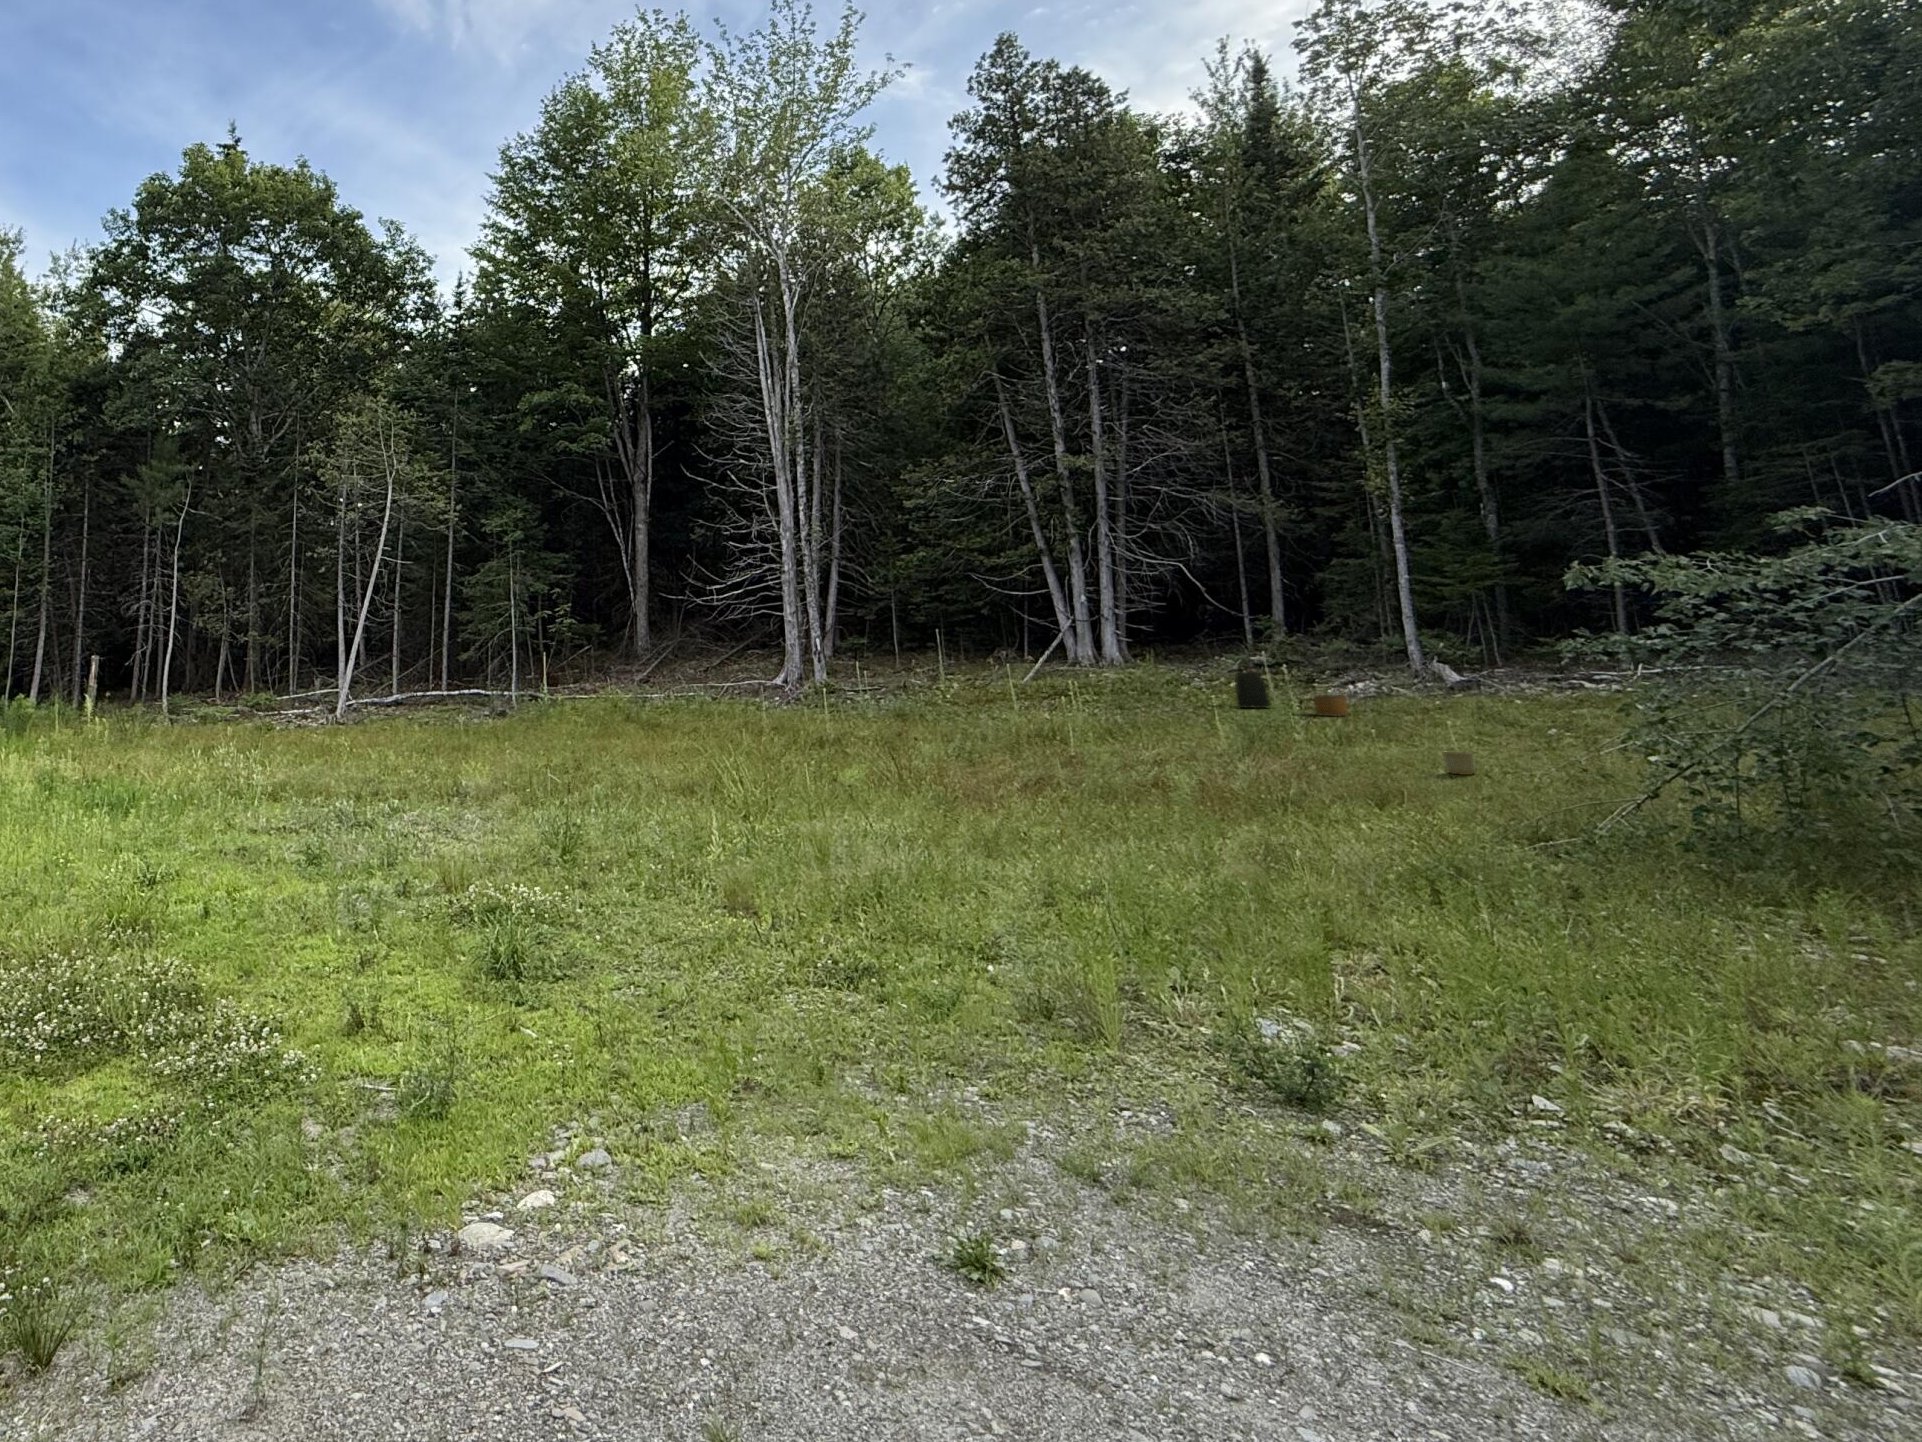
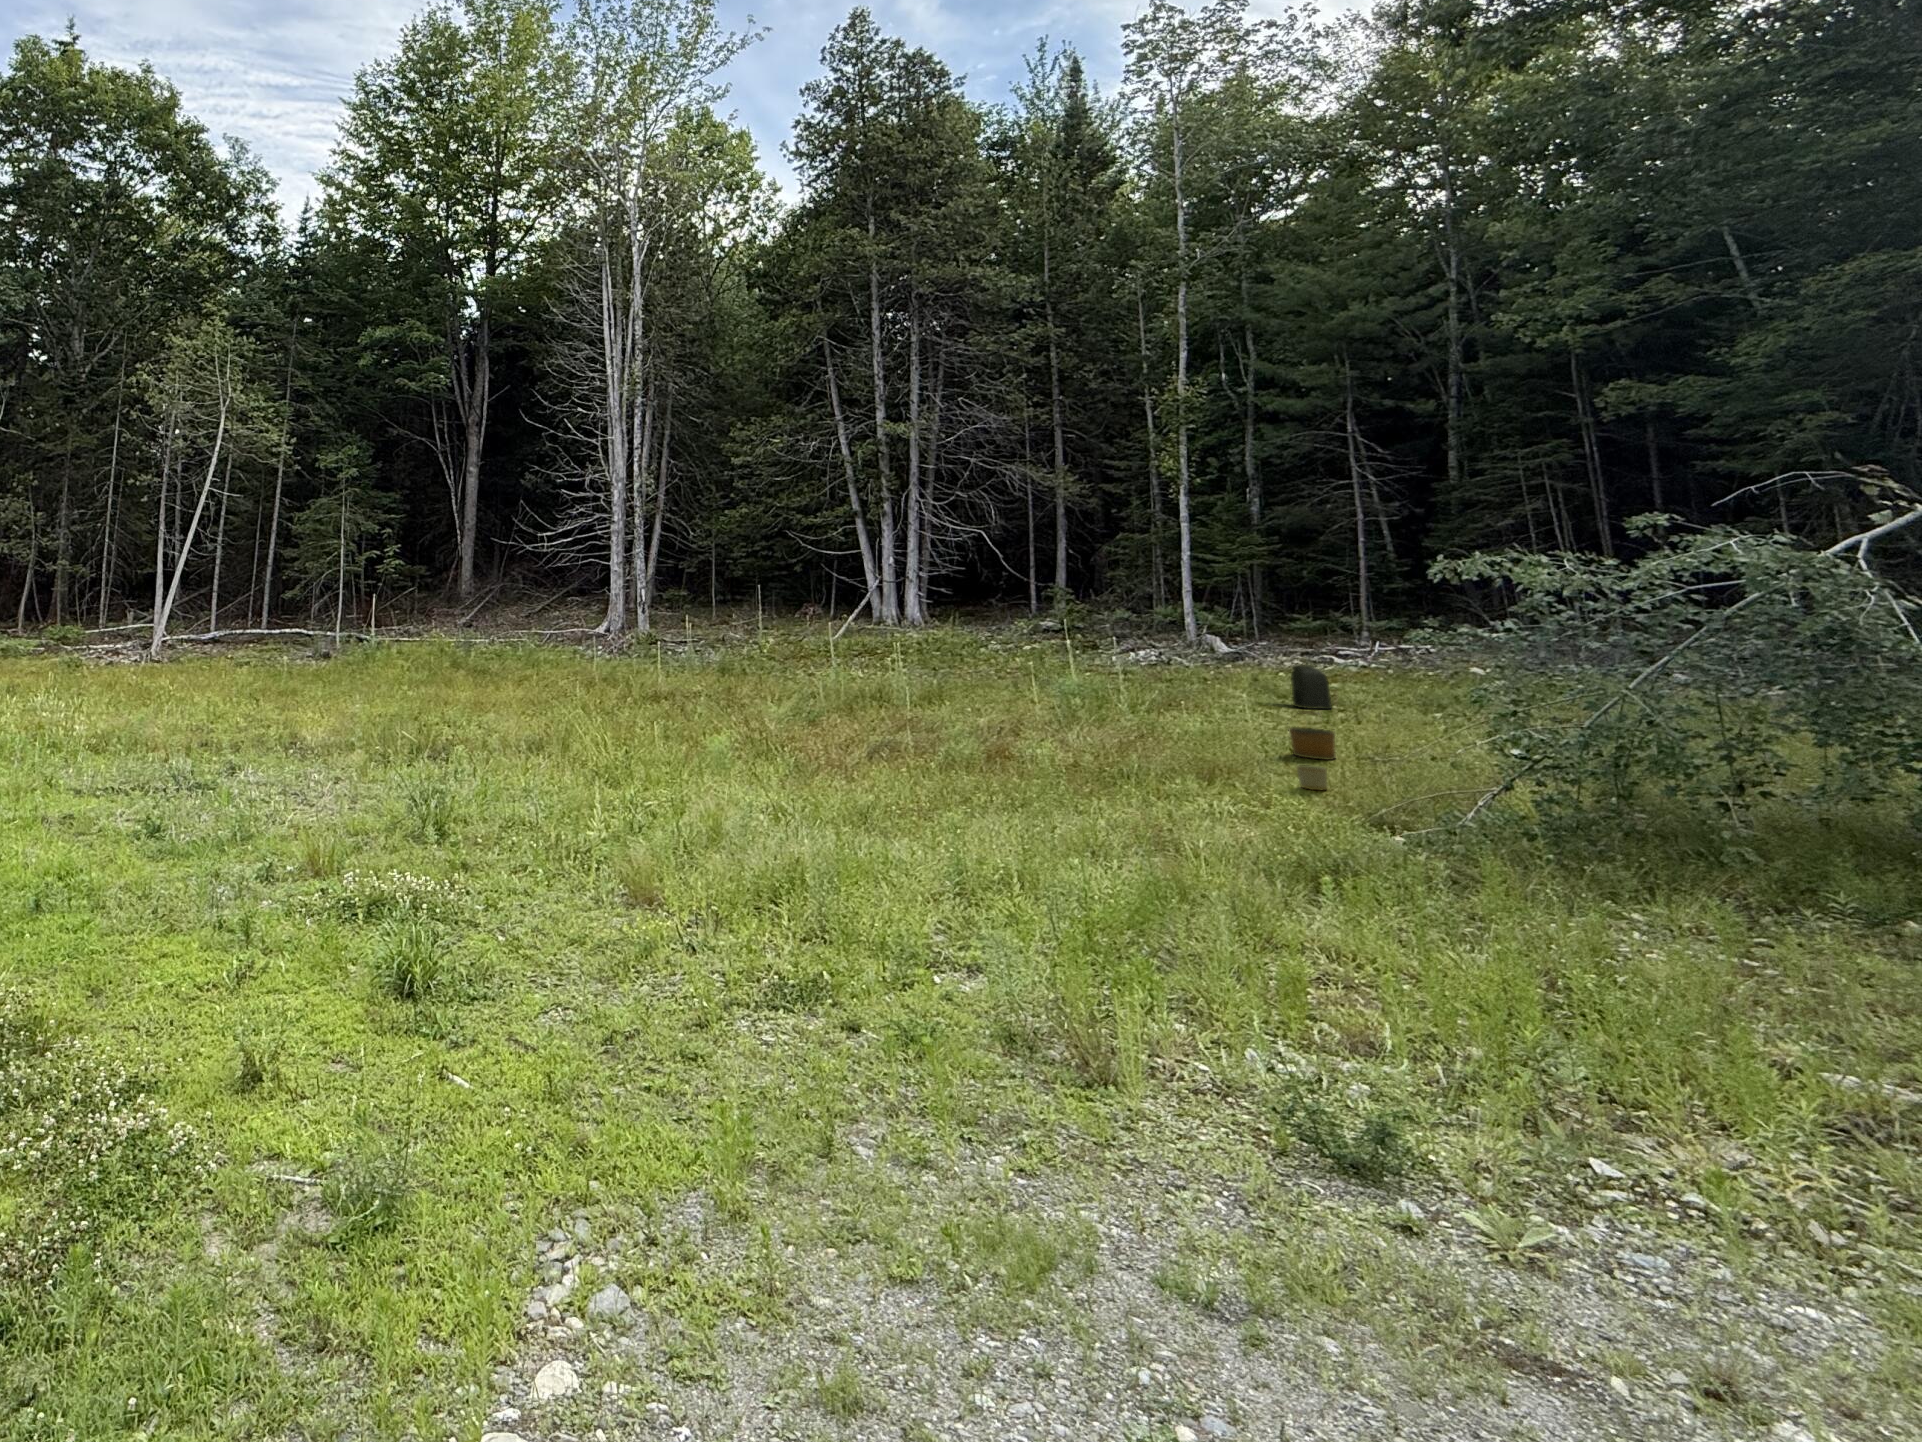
backpack: present [1235,671,1270,708] -> present [1291,665,1332,709]
bucket: present [1313,683,1348,716] -> present [1288,711,1336,760]

